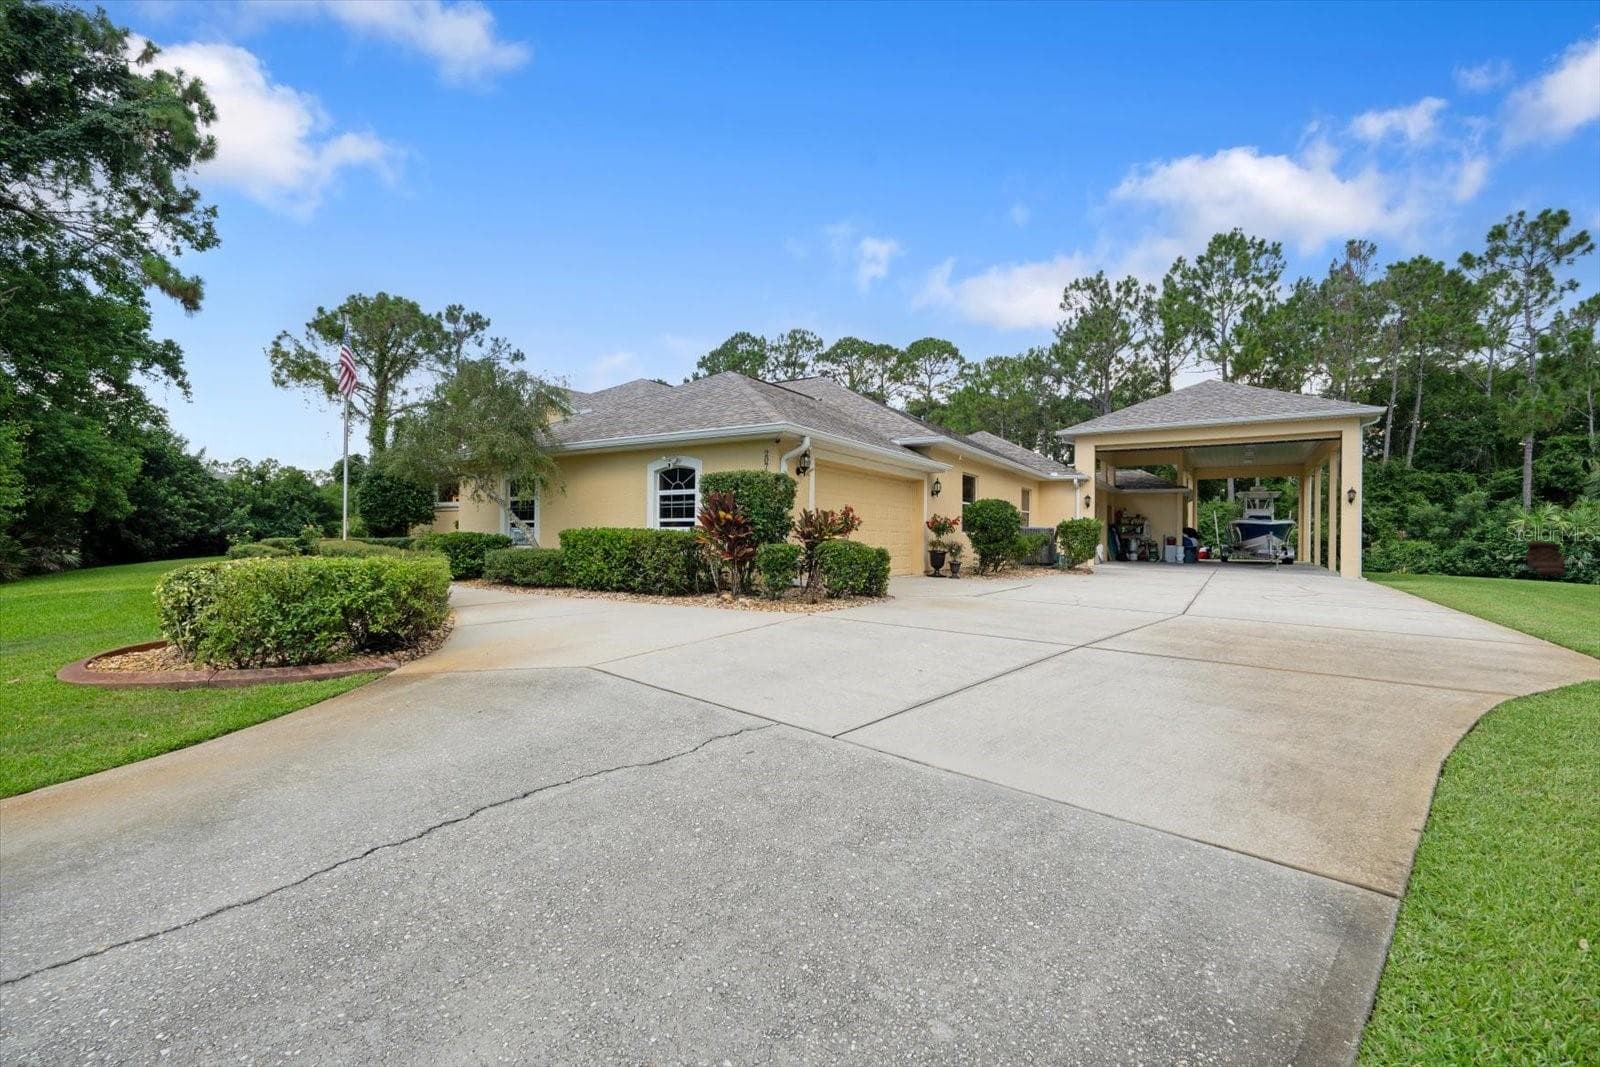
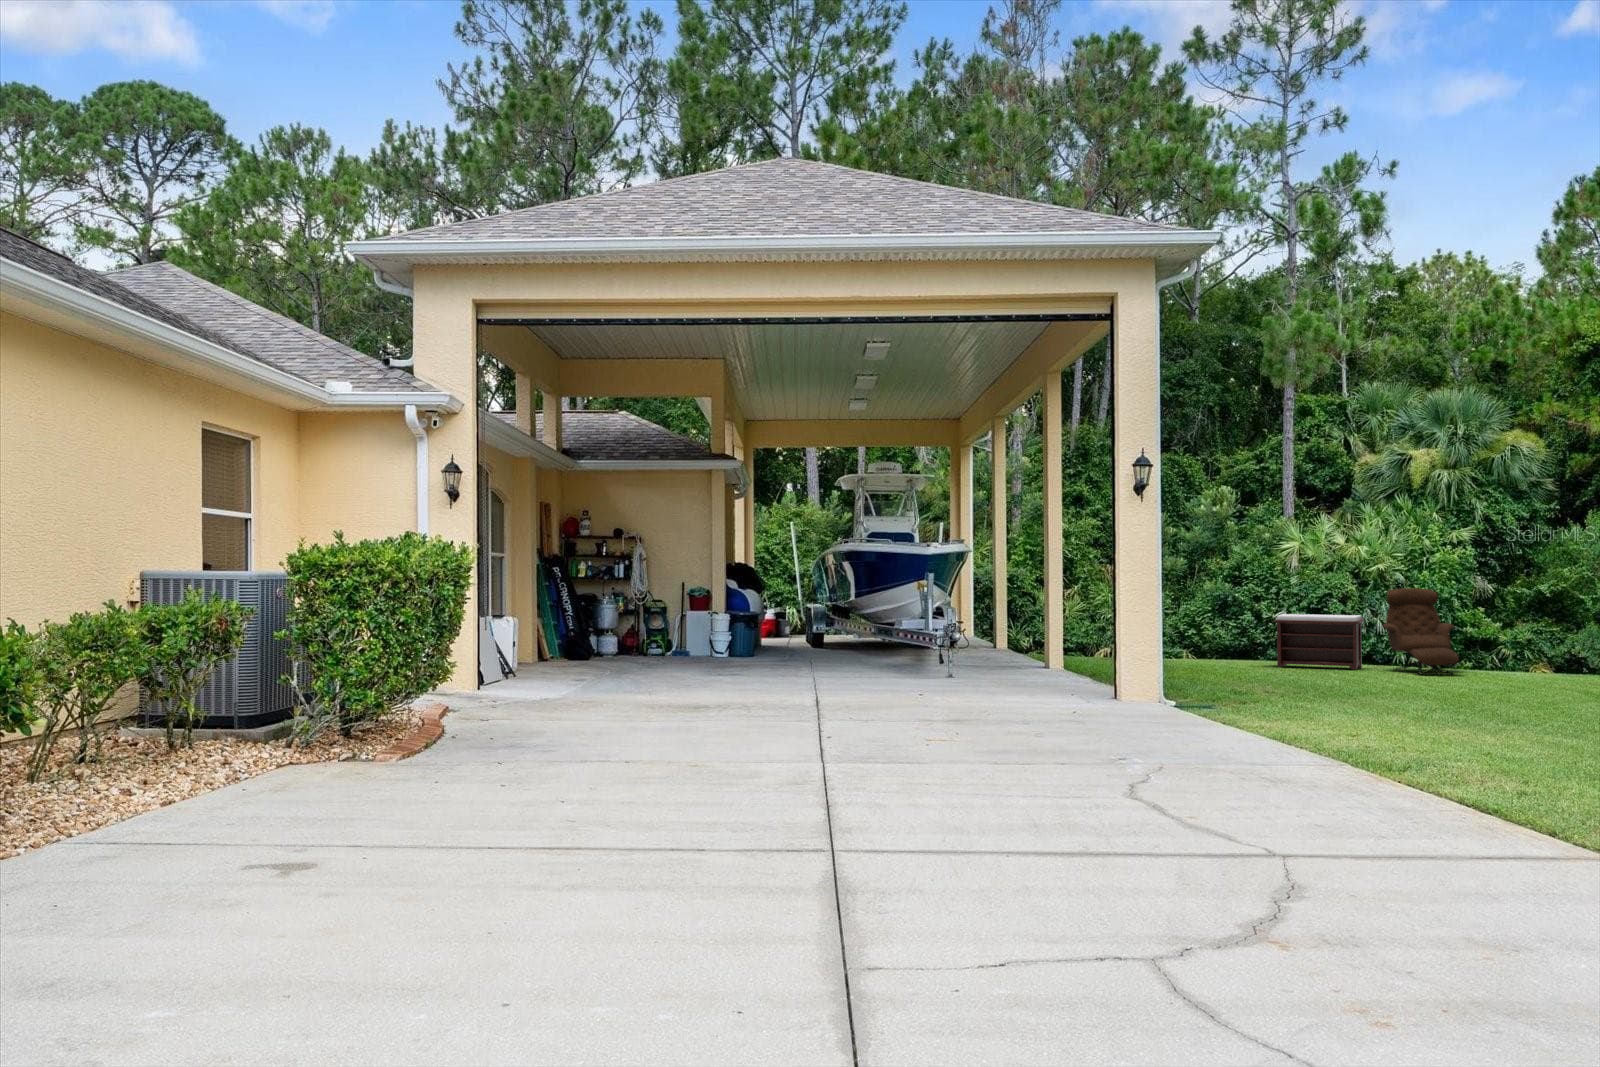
bench: none [1459,552,1514,577] -> present [1274,614,1364,670]

